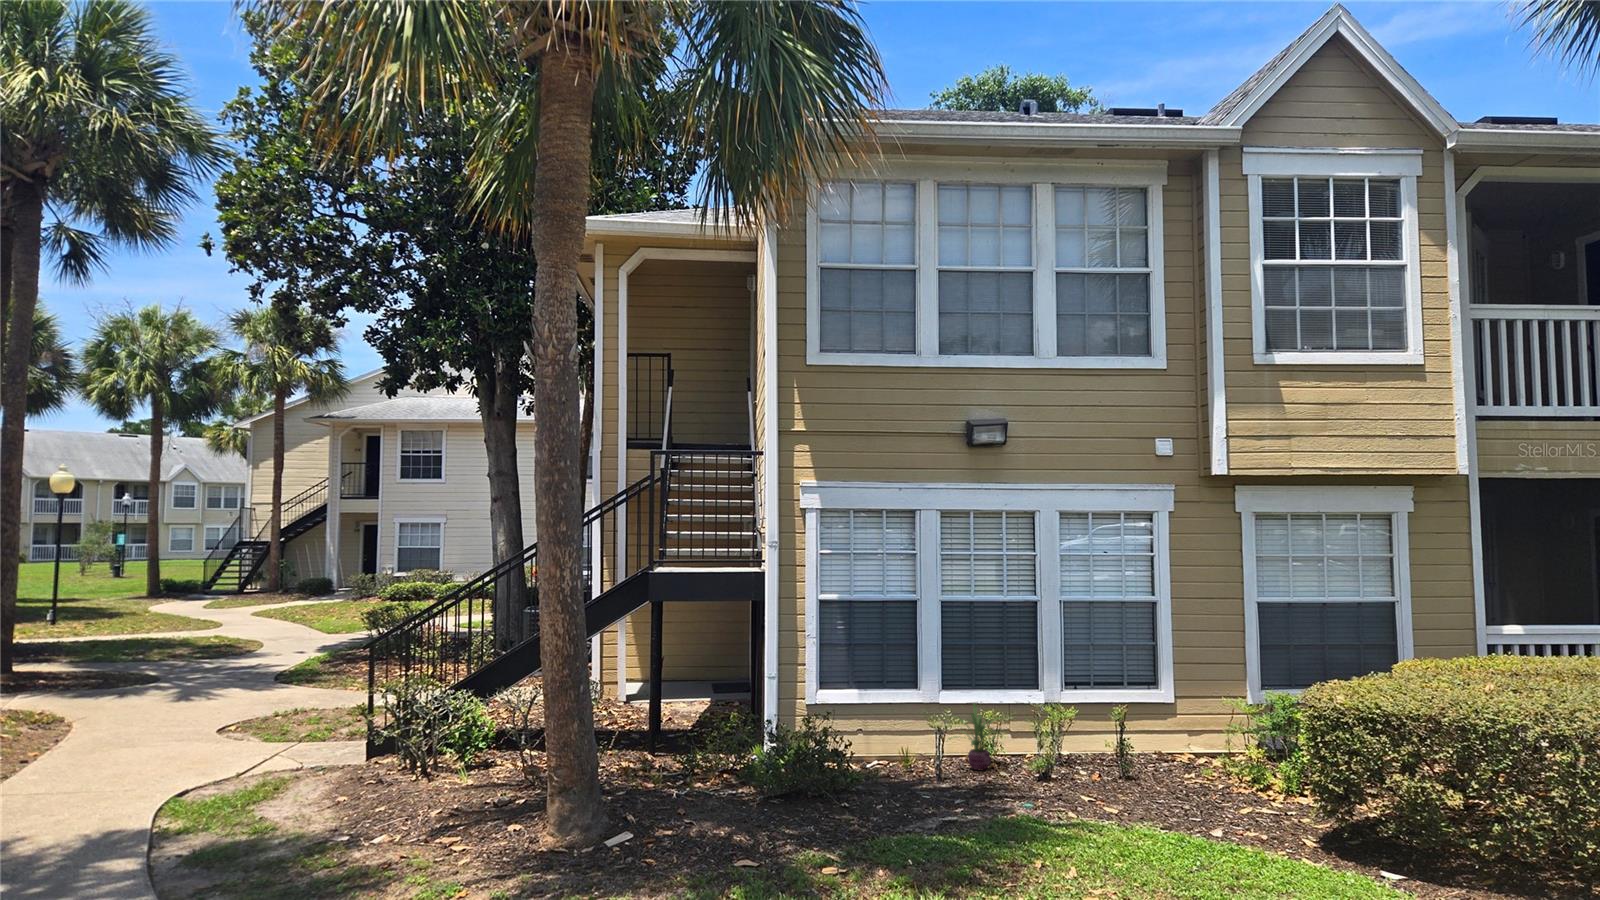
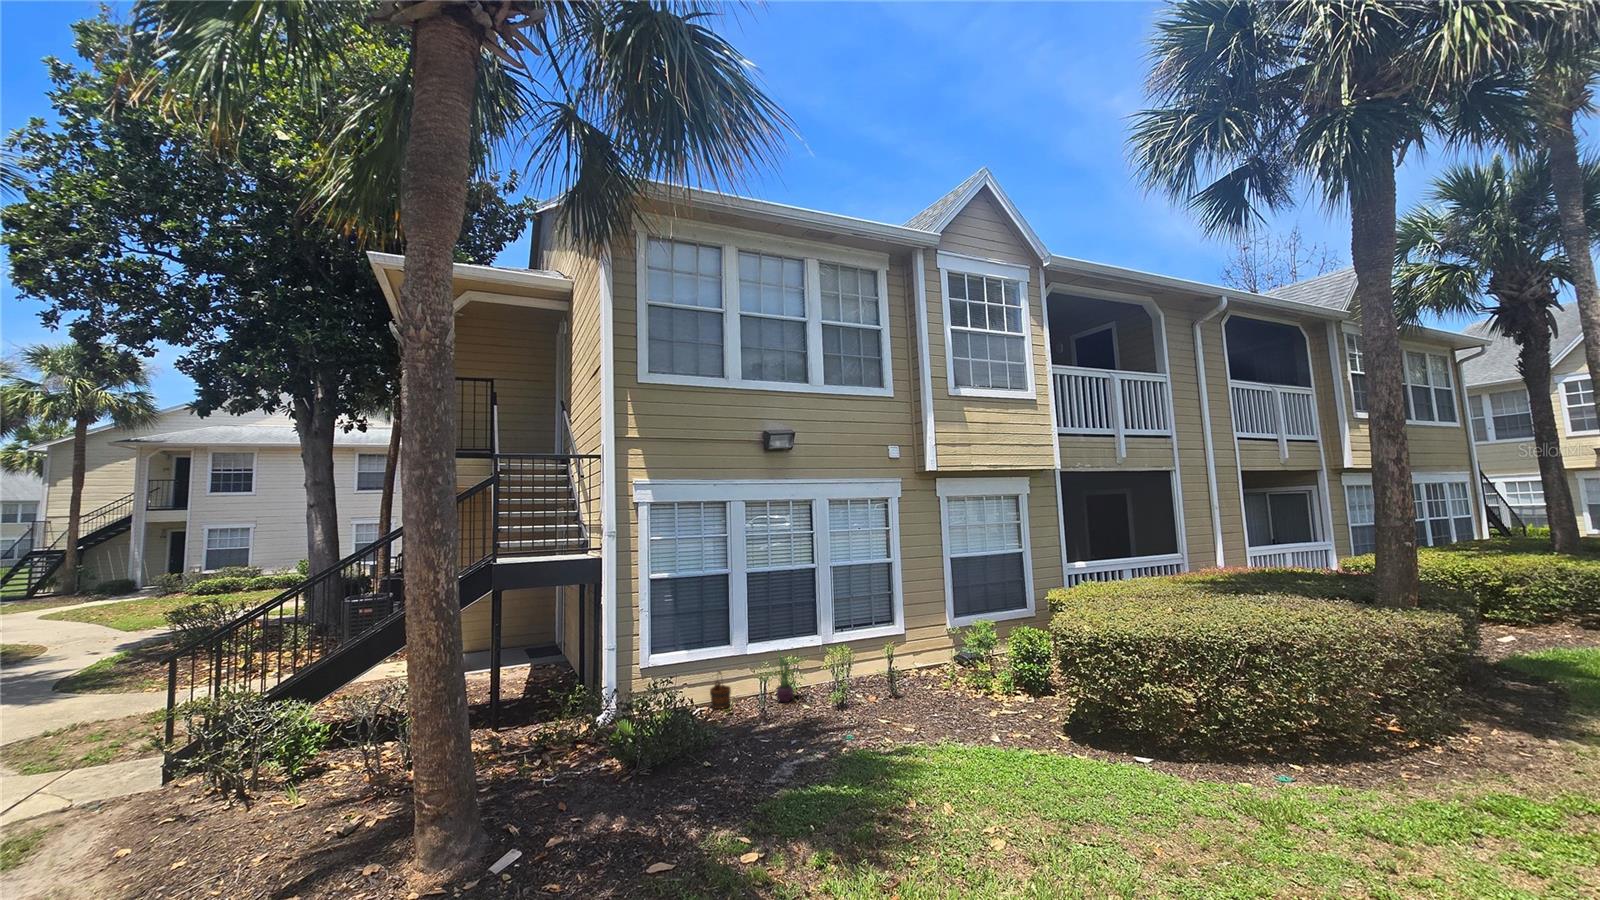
wooden bucket: none [885,721,911,767] -> present [710,671,731,709]

